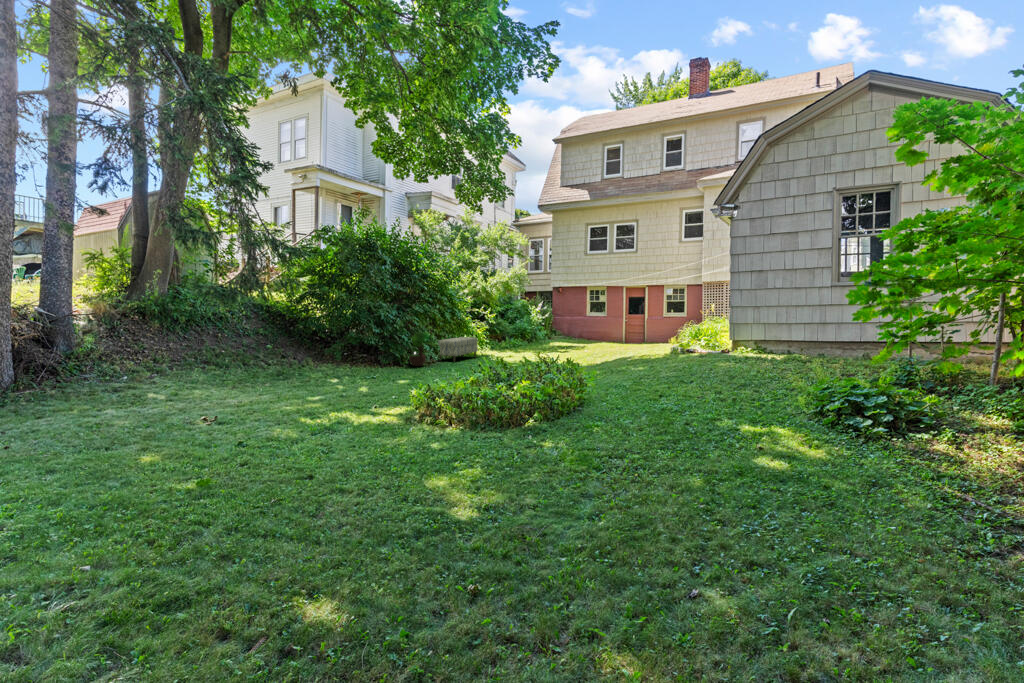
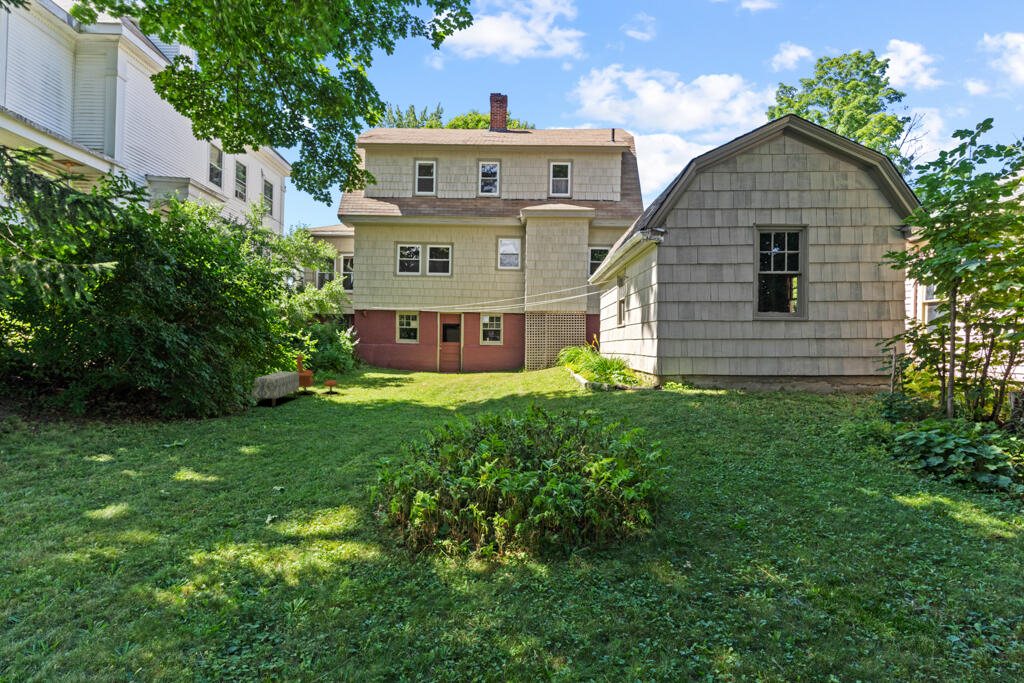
lounge chair: none [478,325,512,357] -> present [297,356,340,395]
potted tree: present [409,332,428,366] -> none [213,363,249,417]

